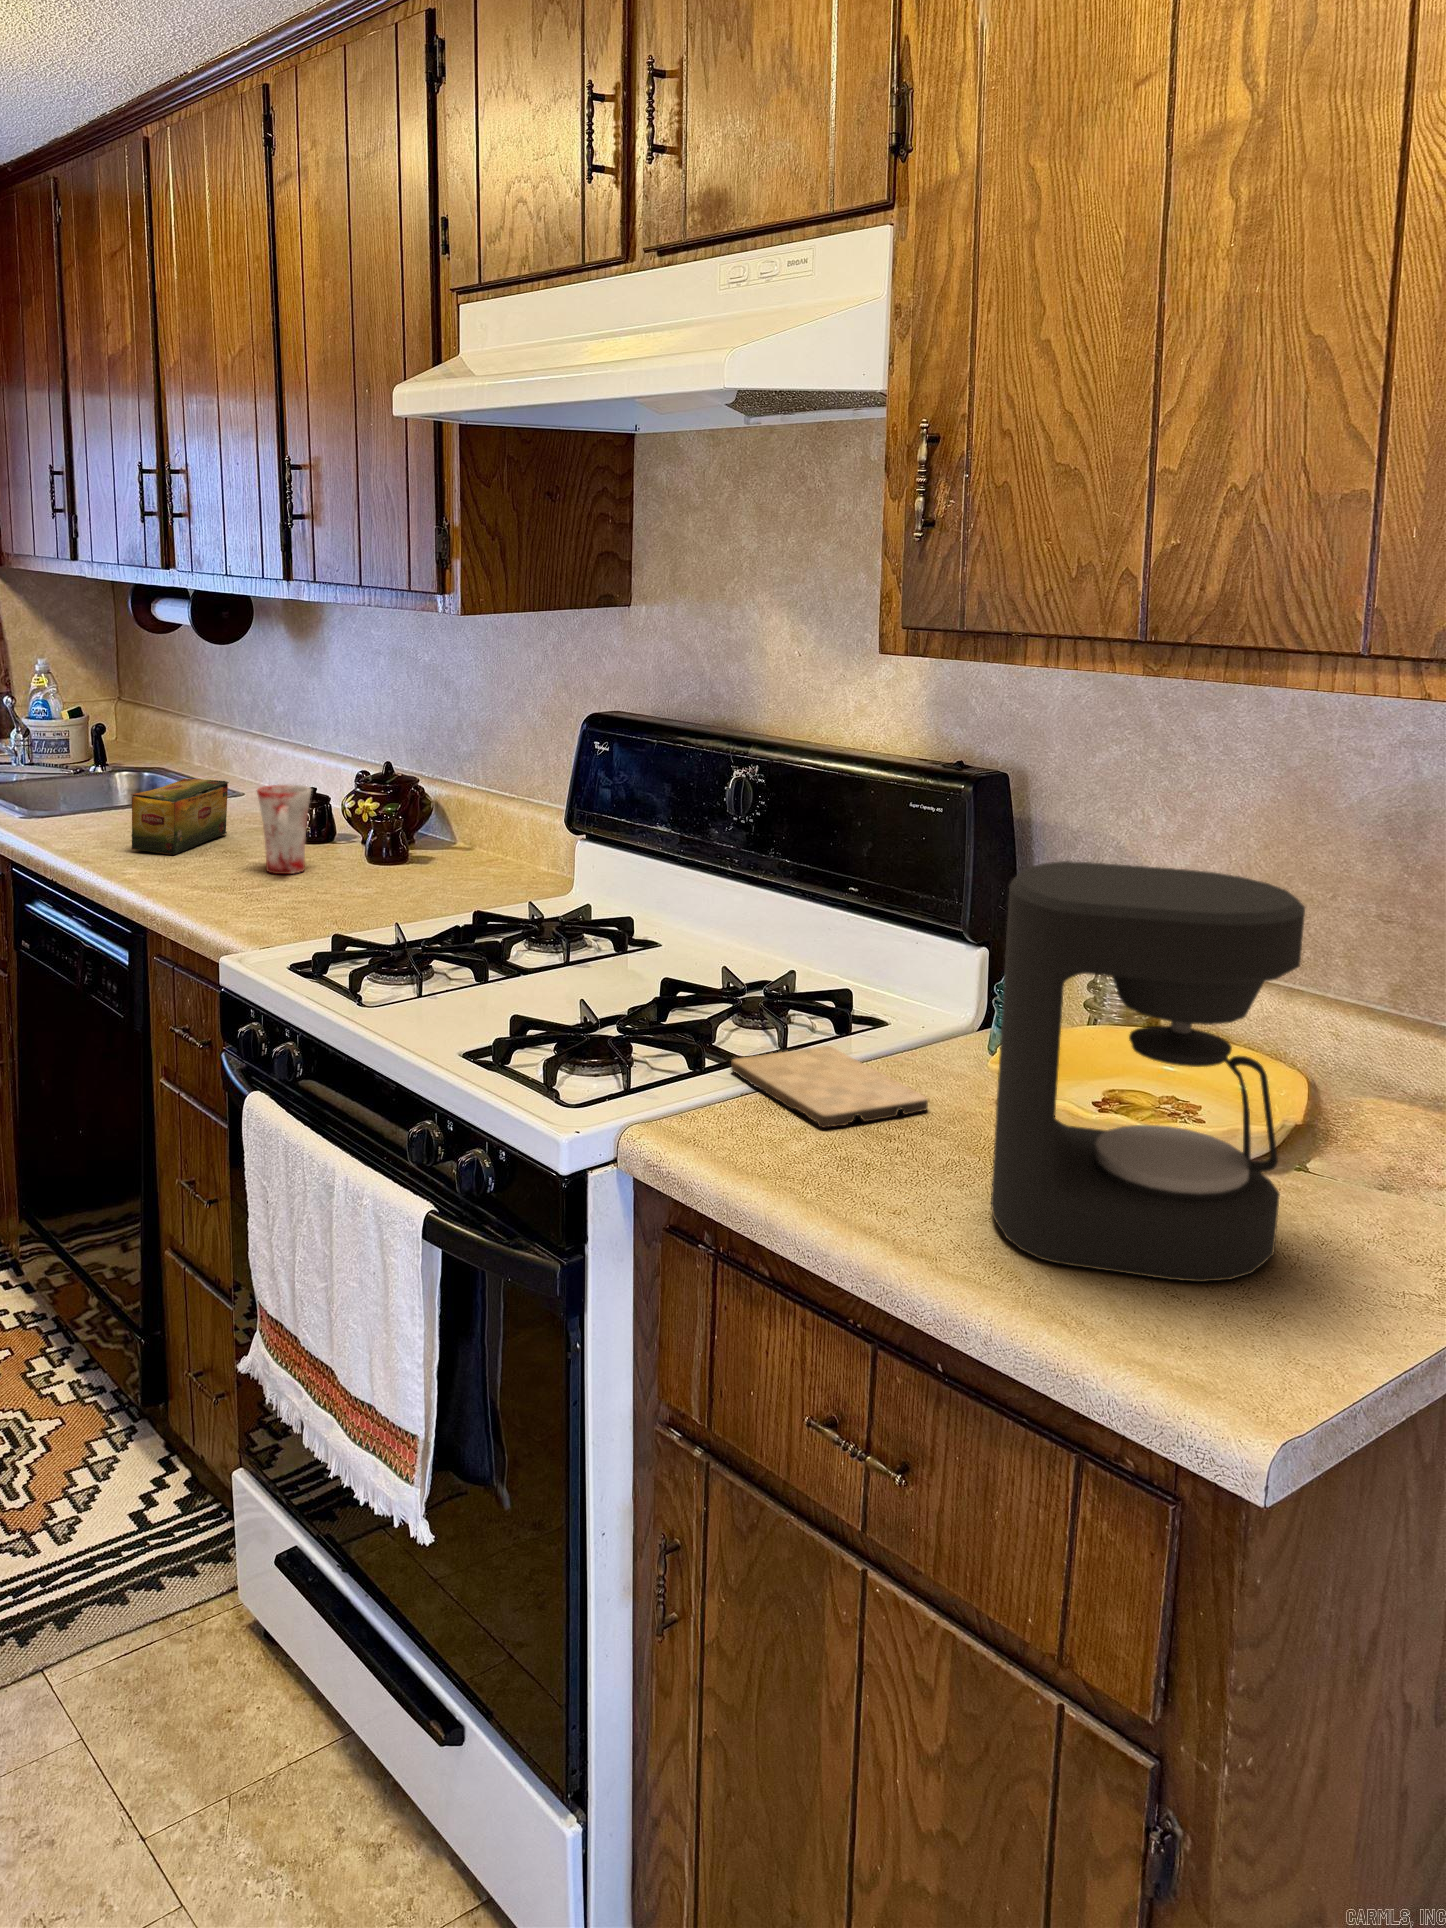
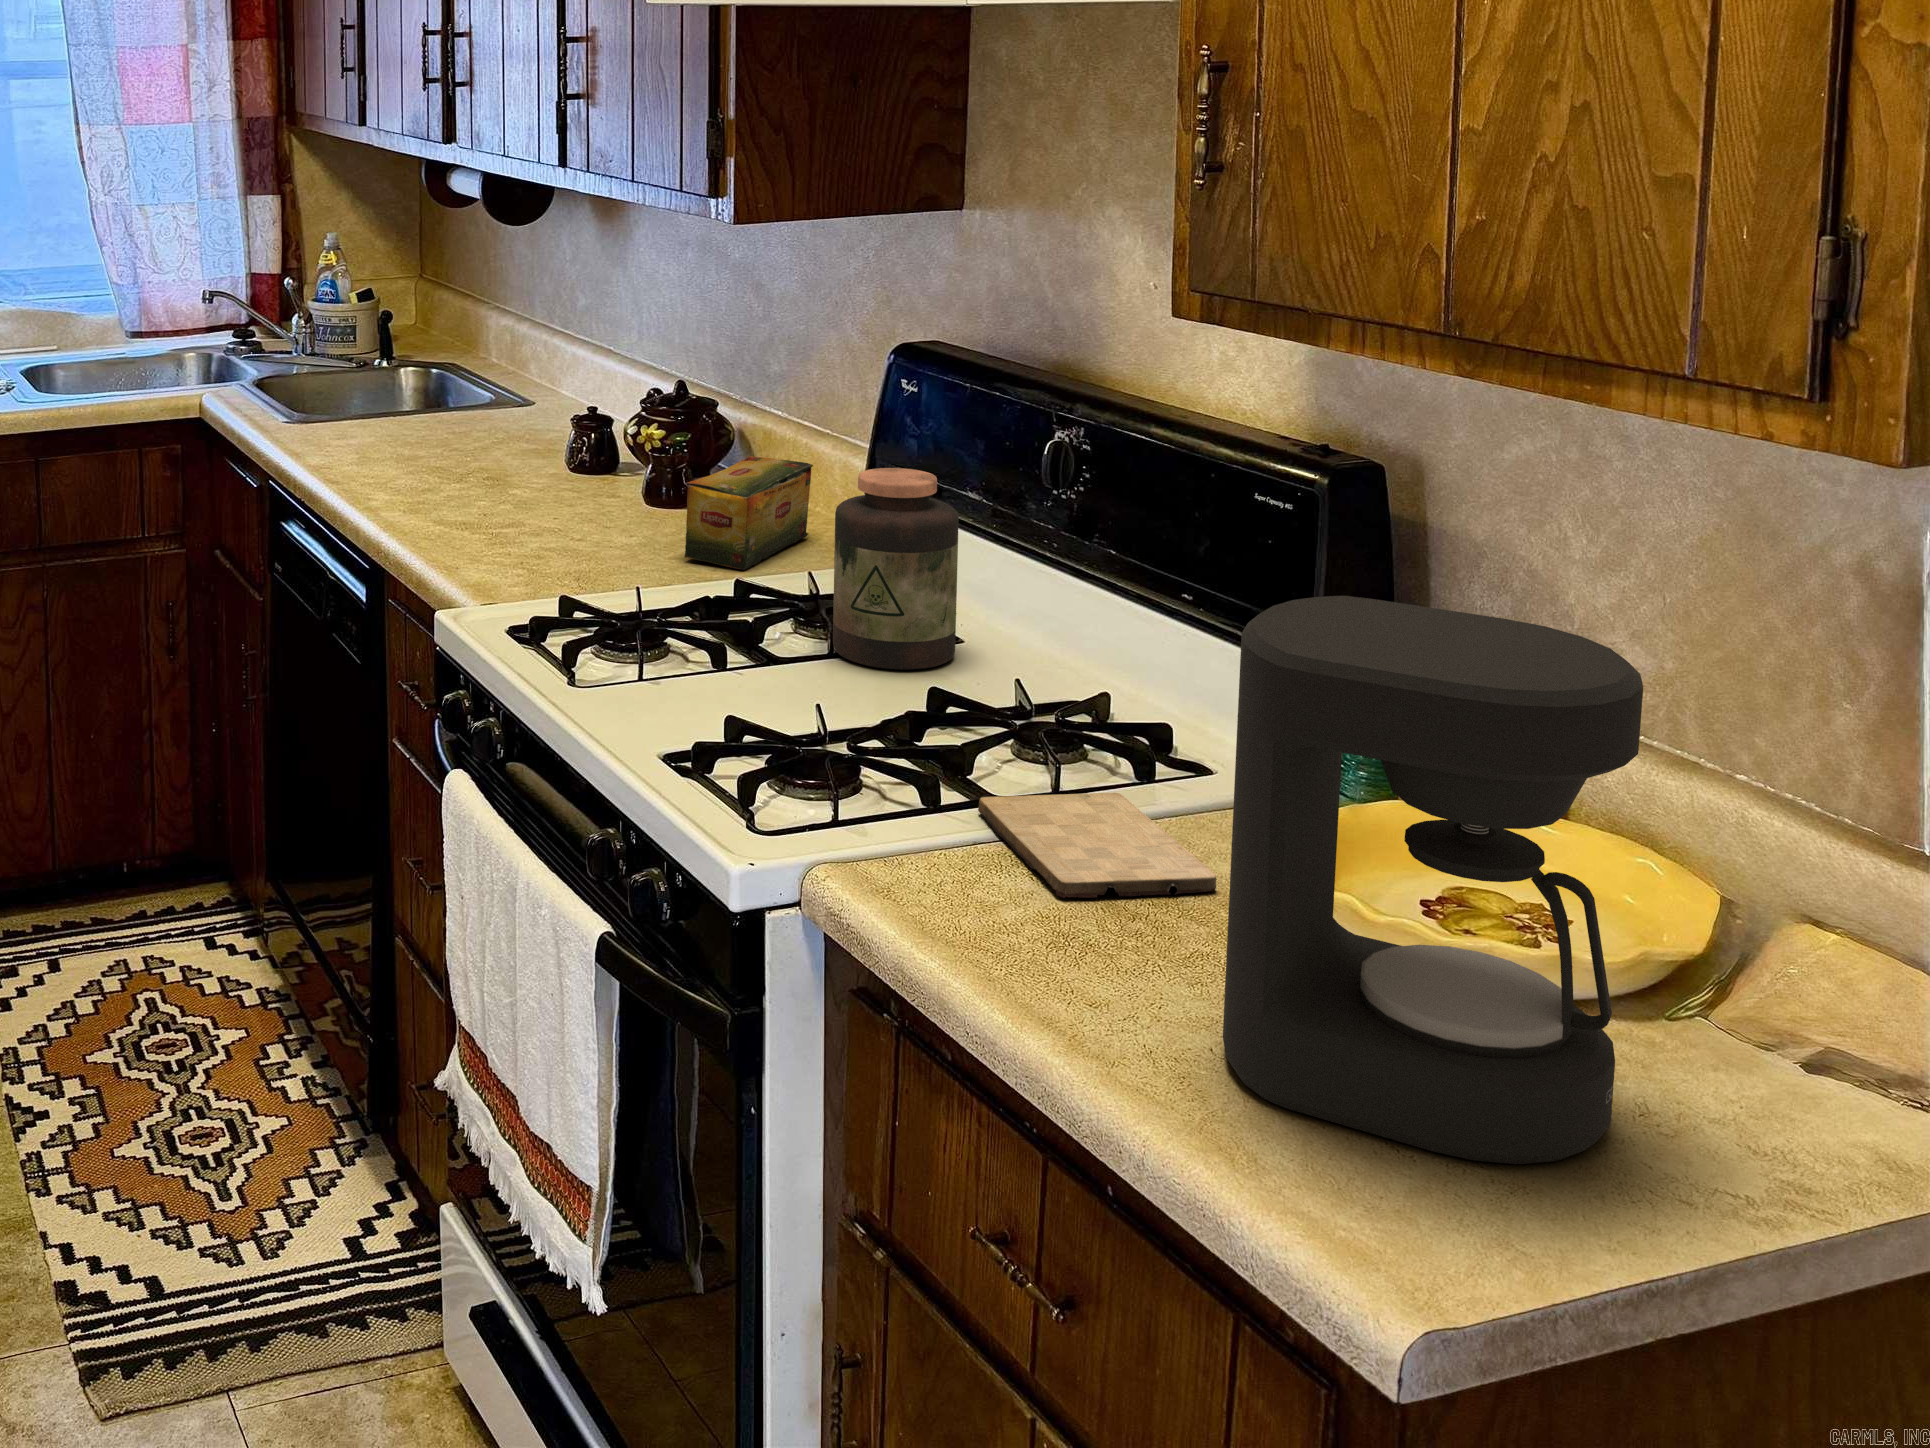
tea box: present [131,779,229,855] -> present [685,456,813,570]
mug: present [257,785,311,874] -> none [518,407,582,513]
jar: none [563,811,661,972] -> present [833,468,959,670]

